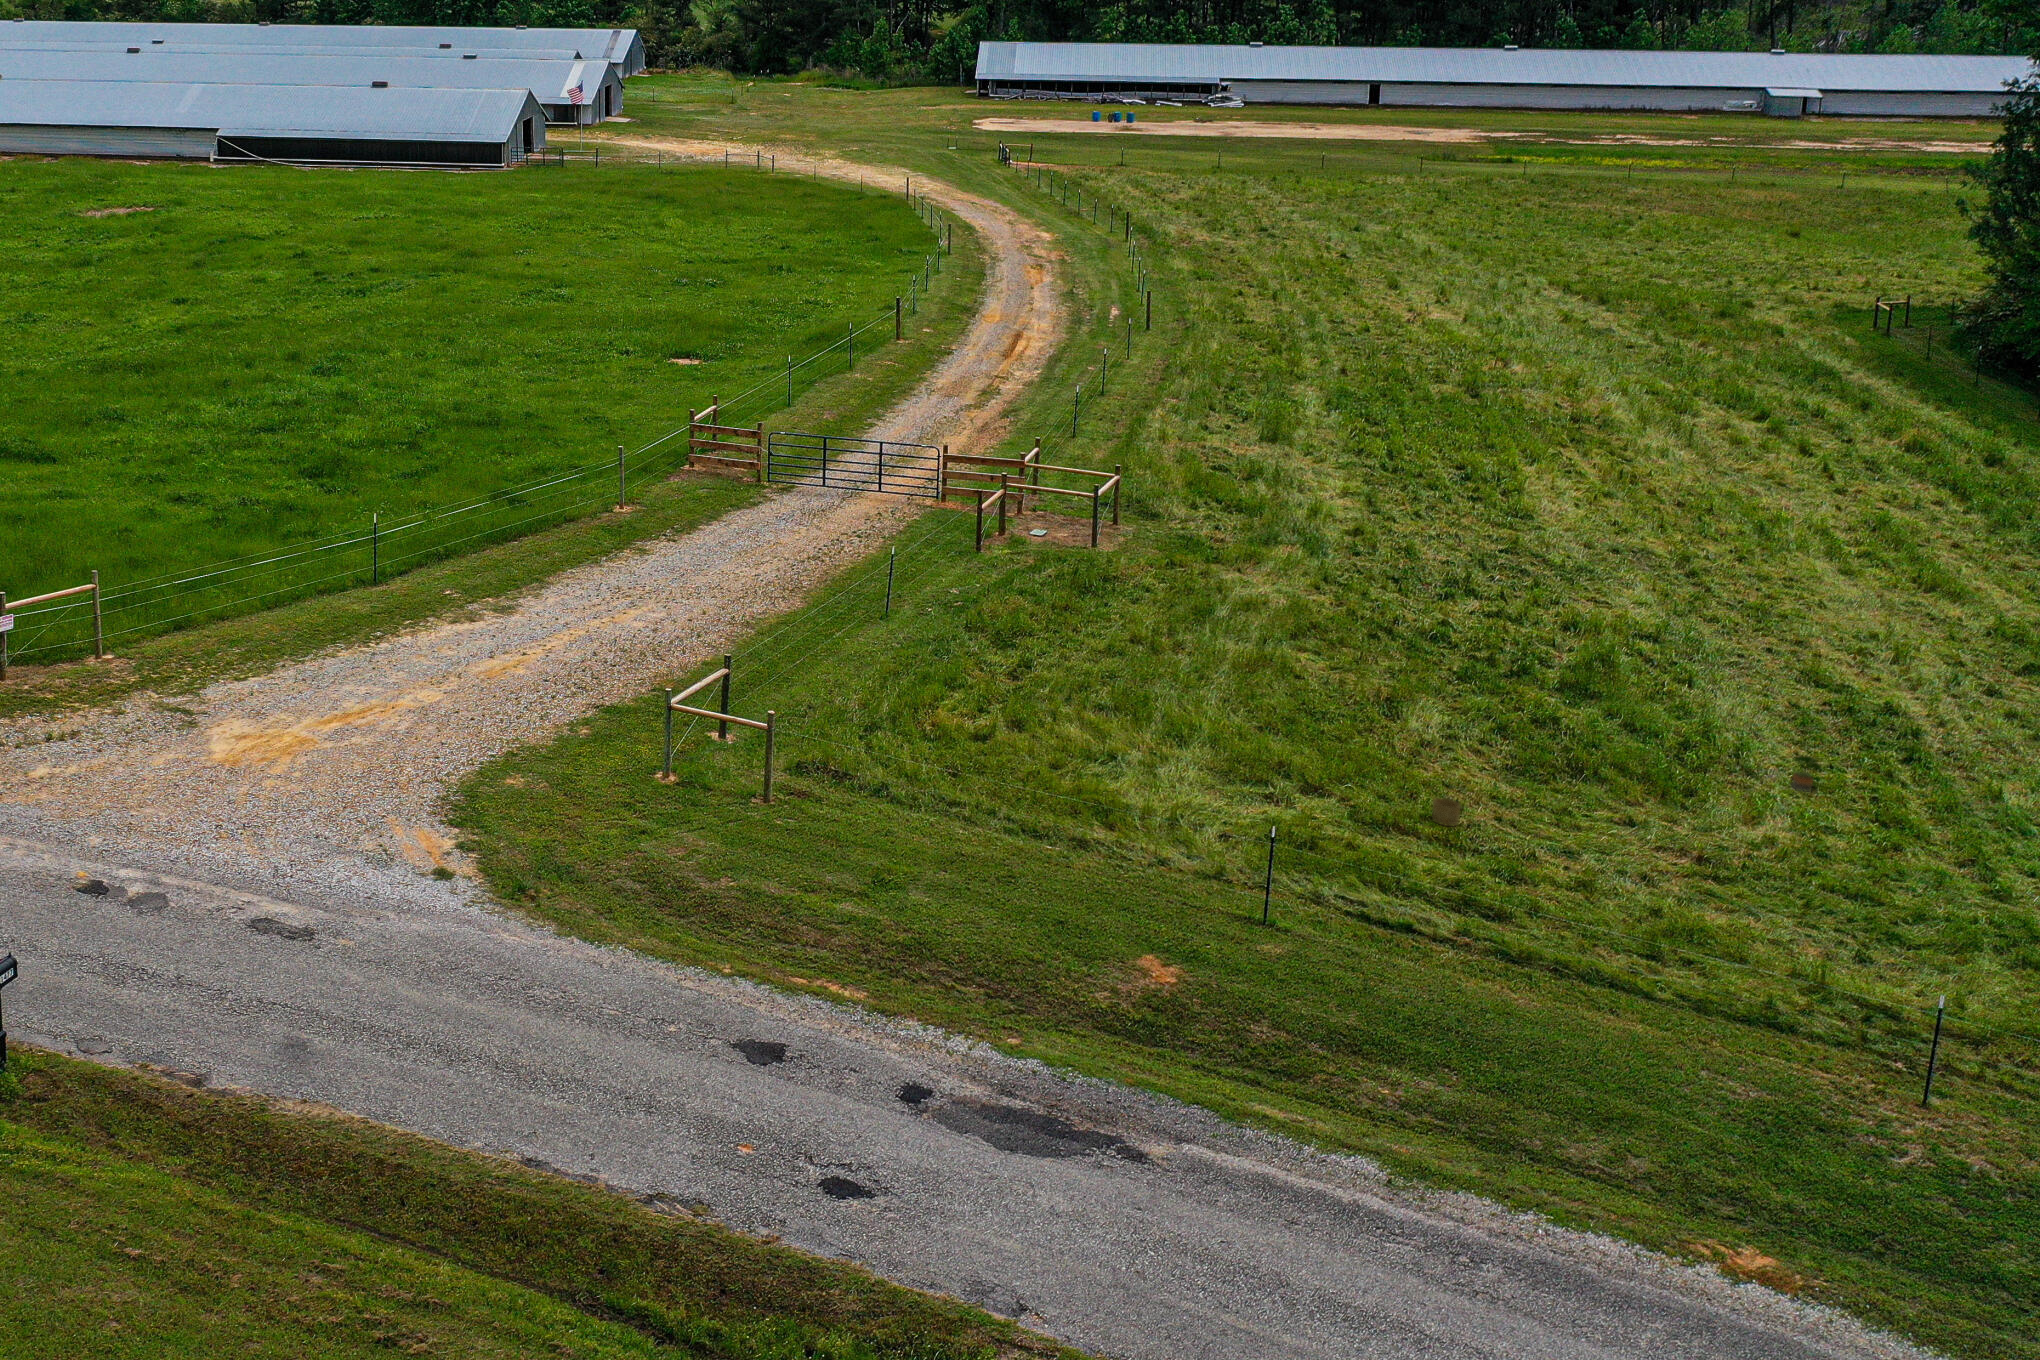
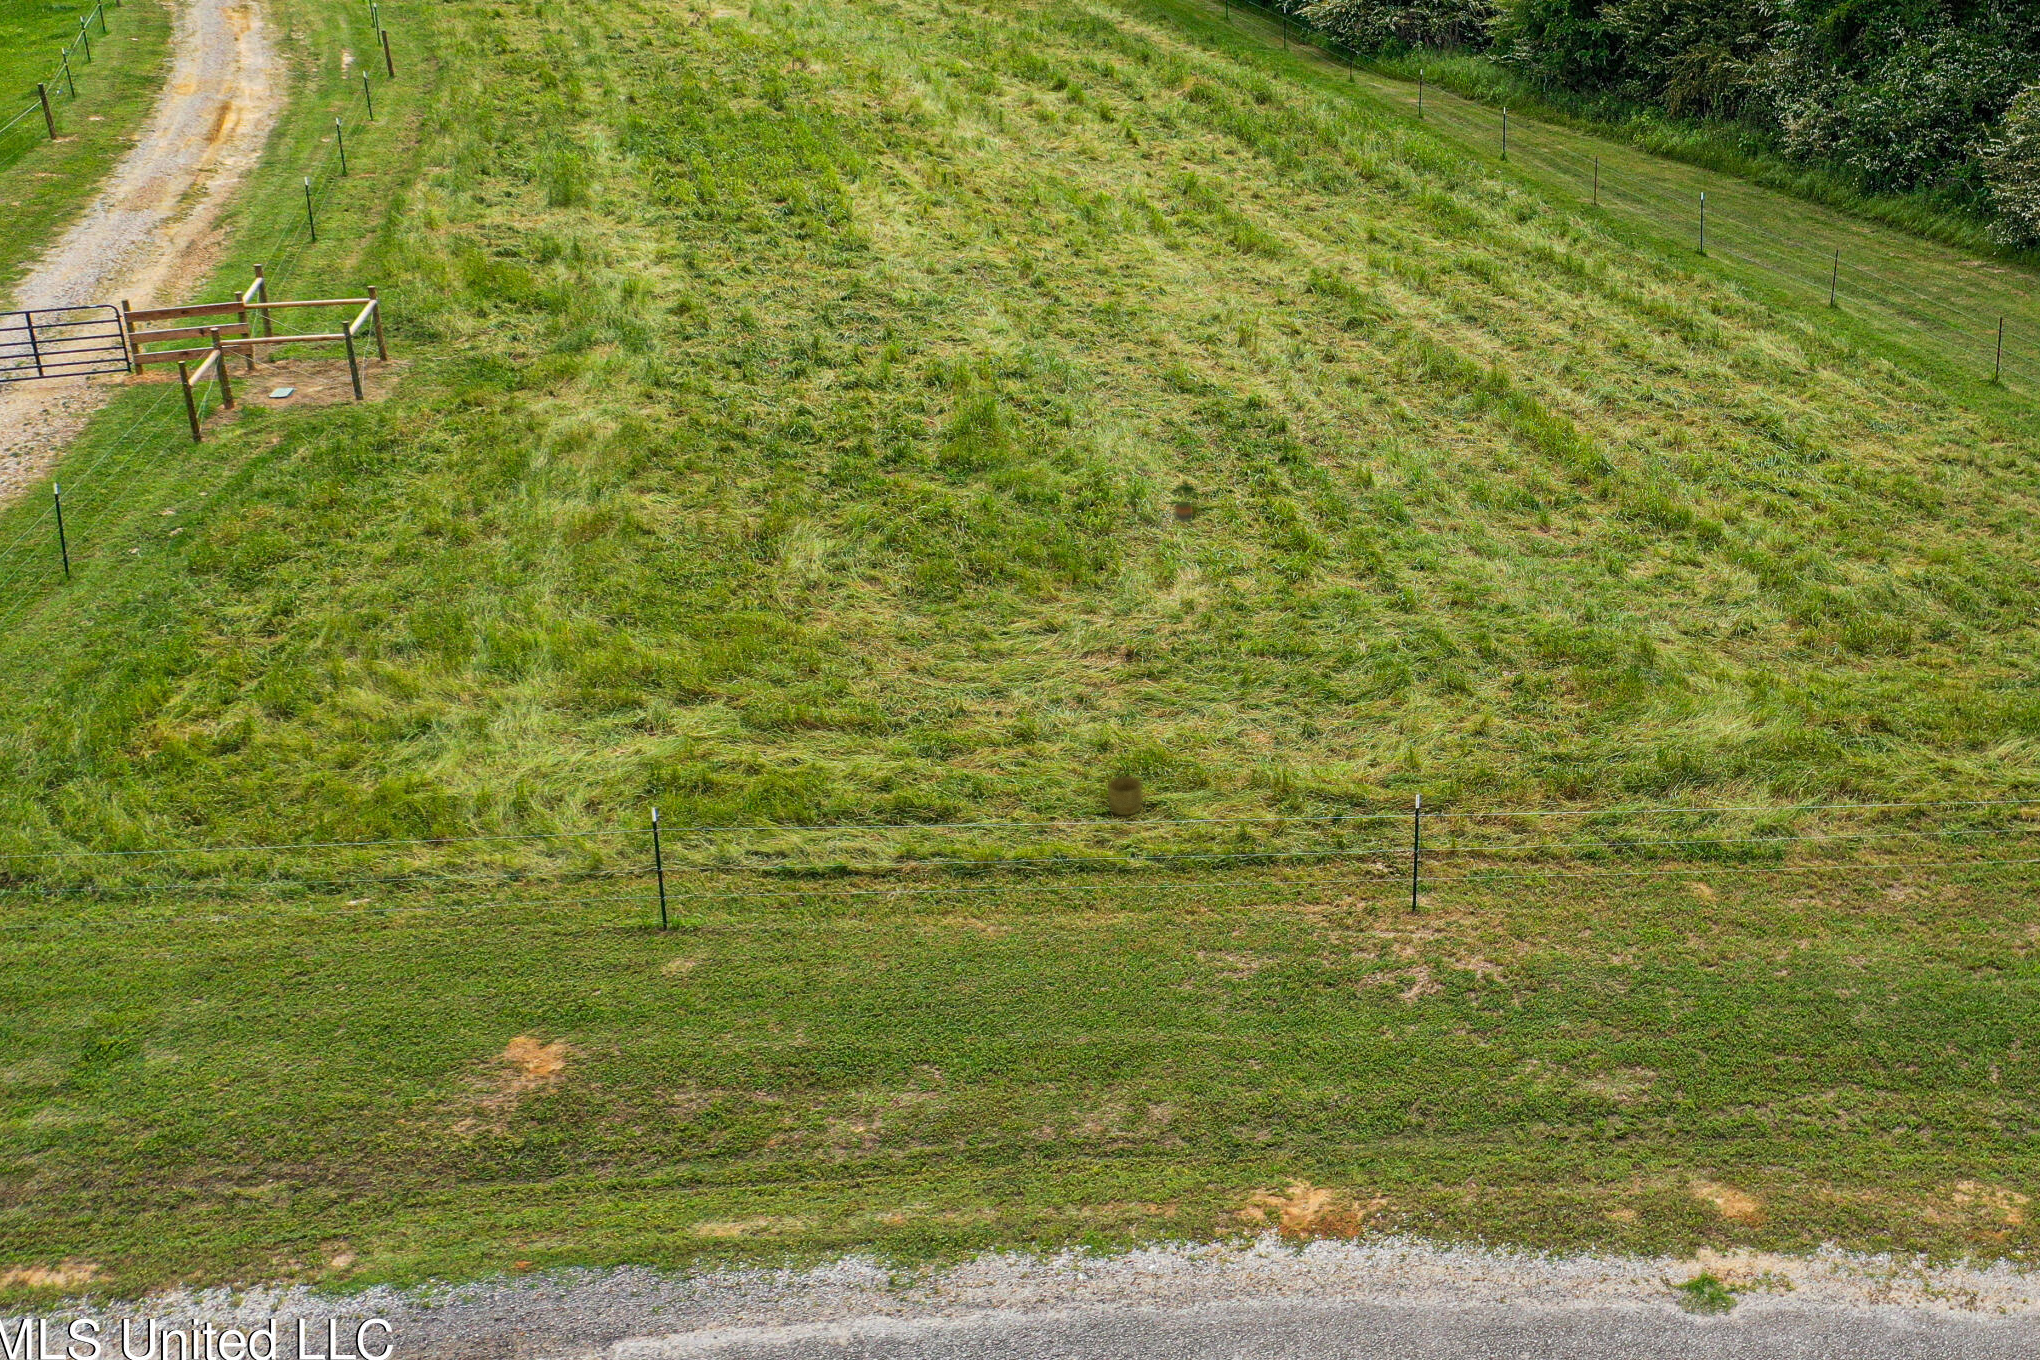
wooden bucket: present [1432,798,1461,826] -> present [1108,776,1143,815]

